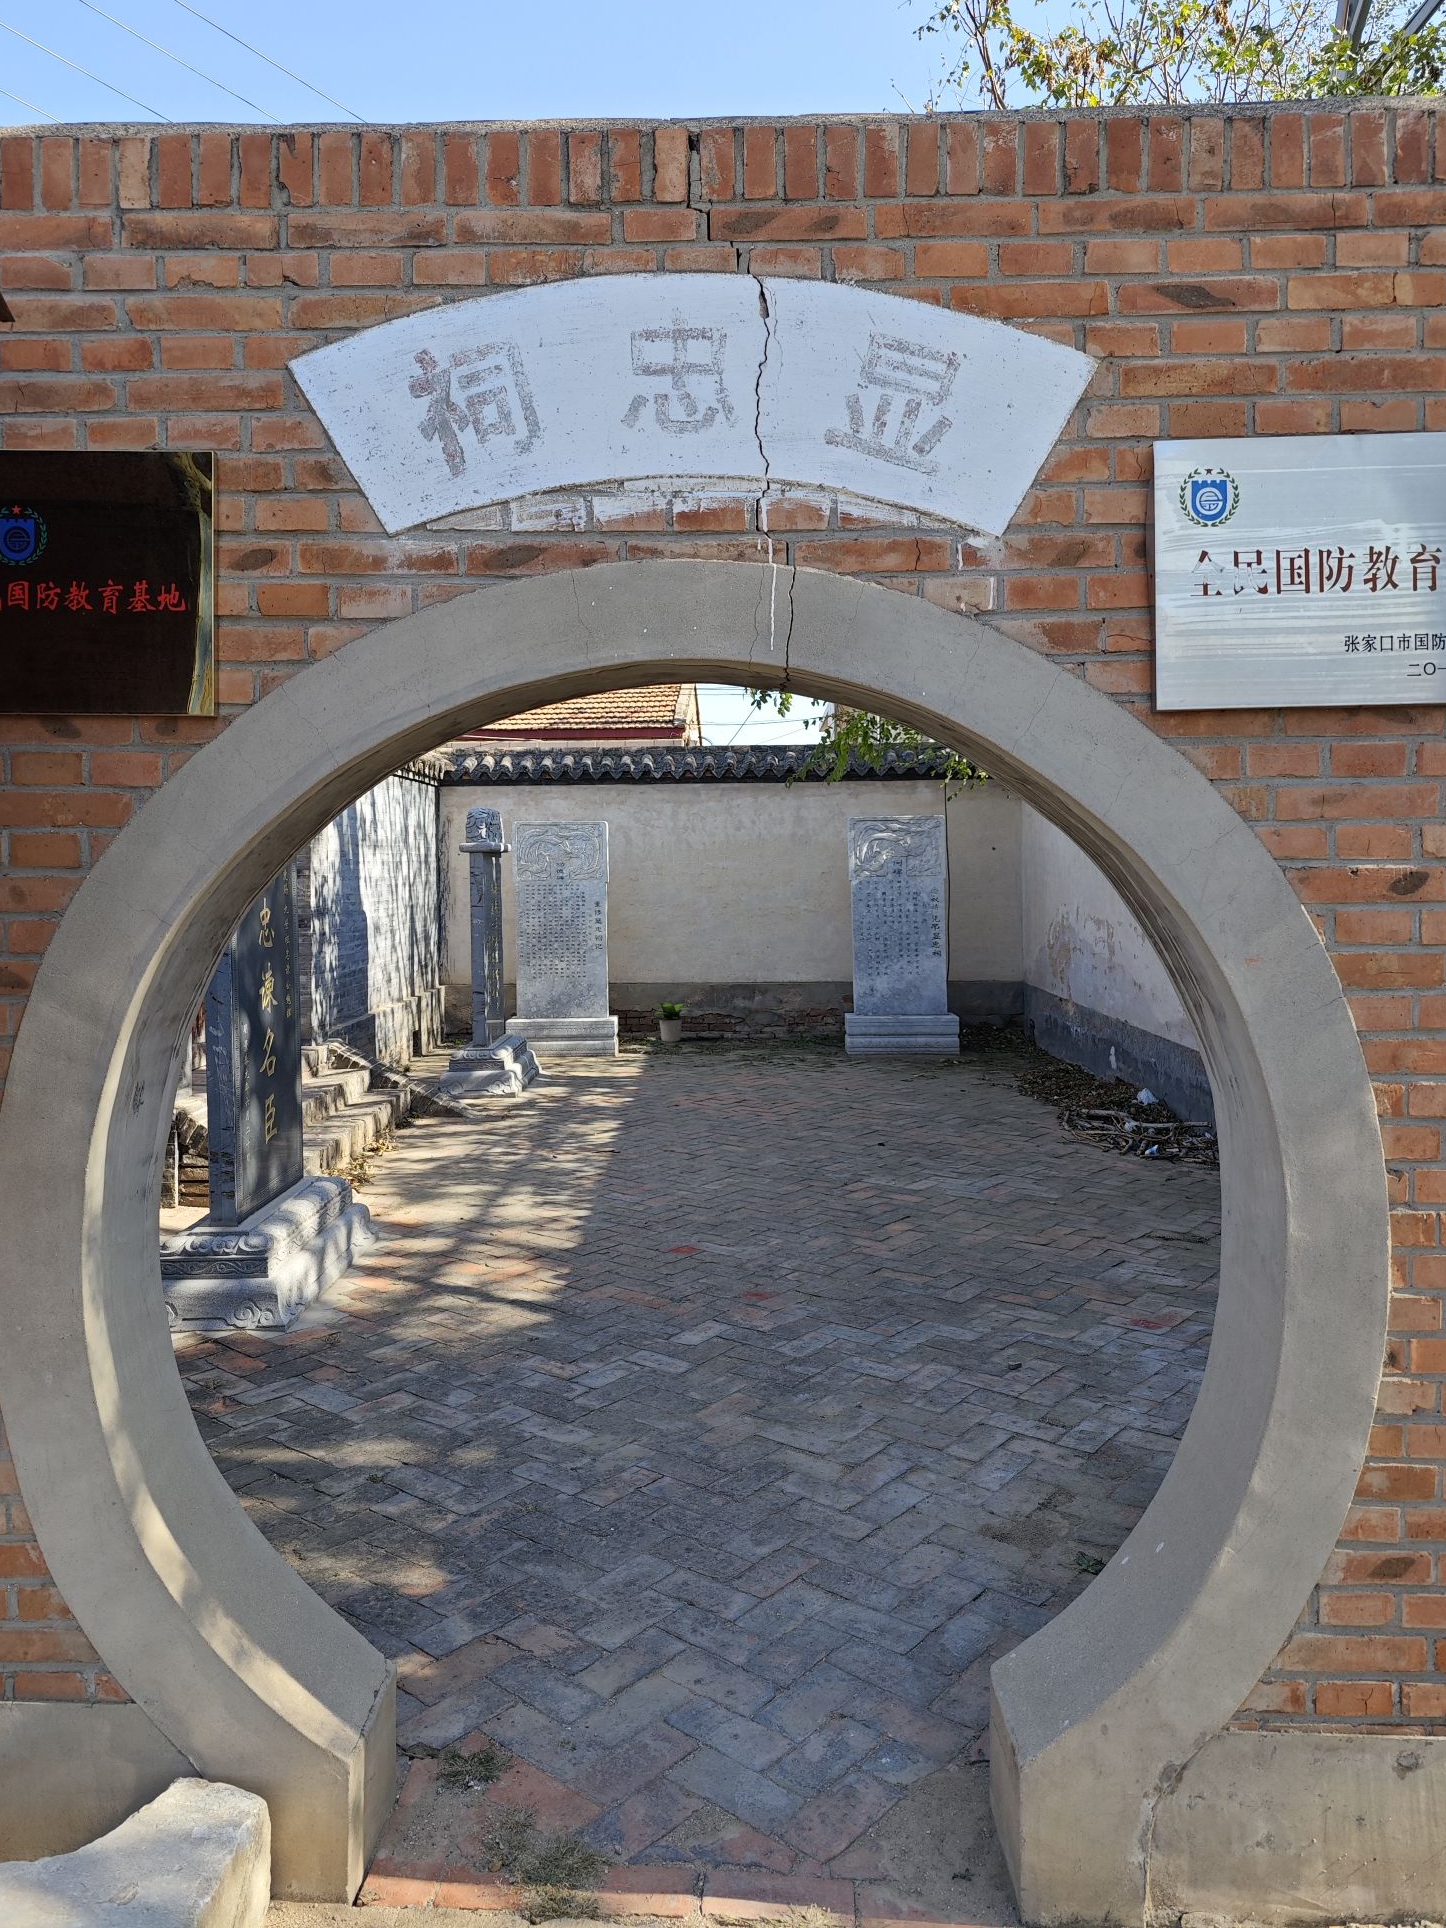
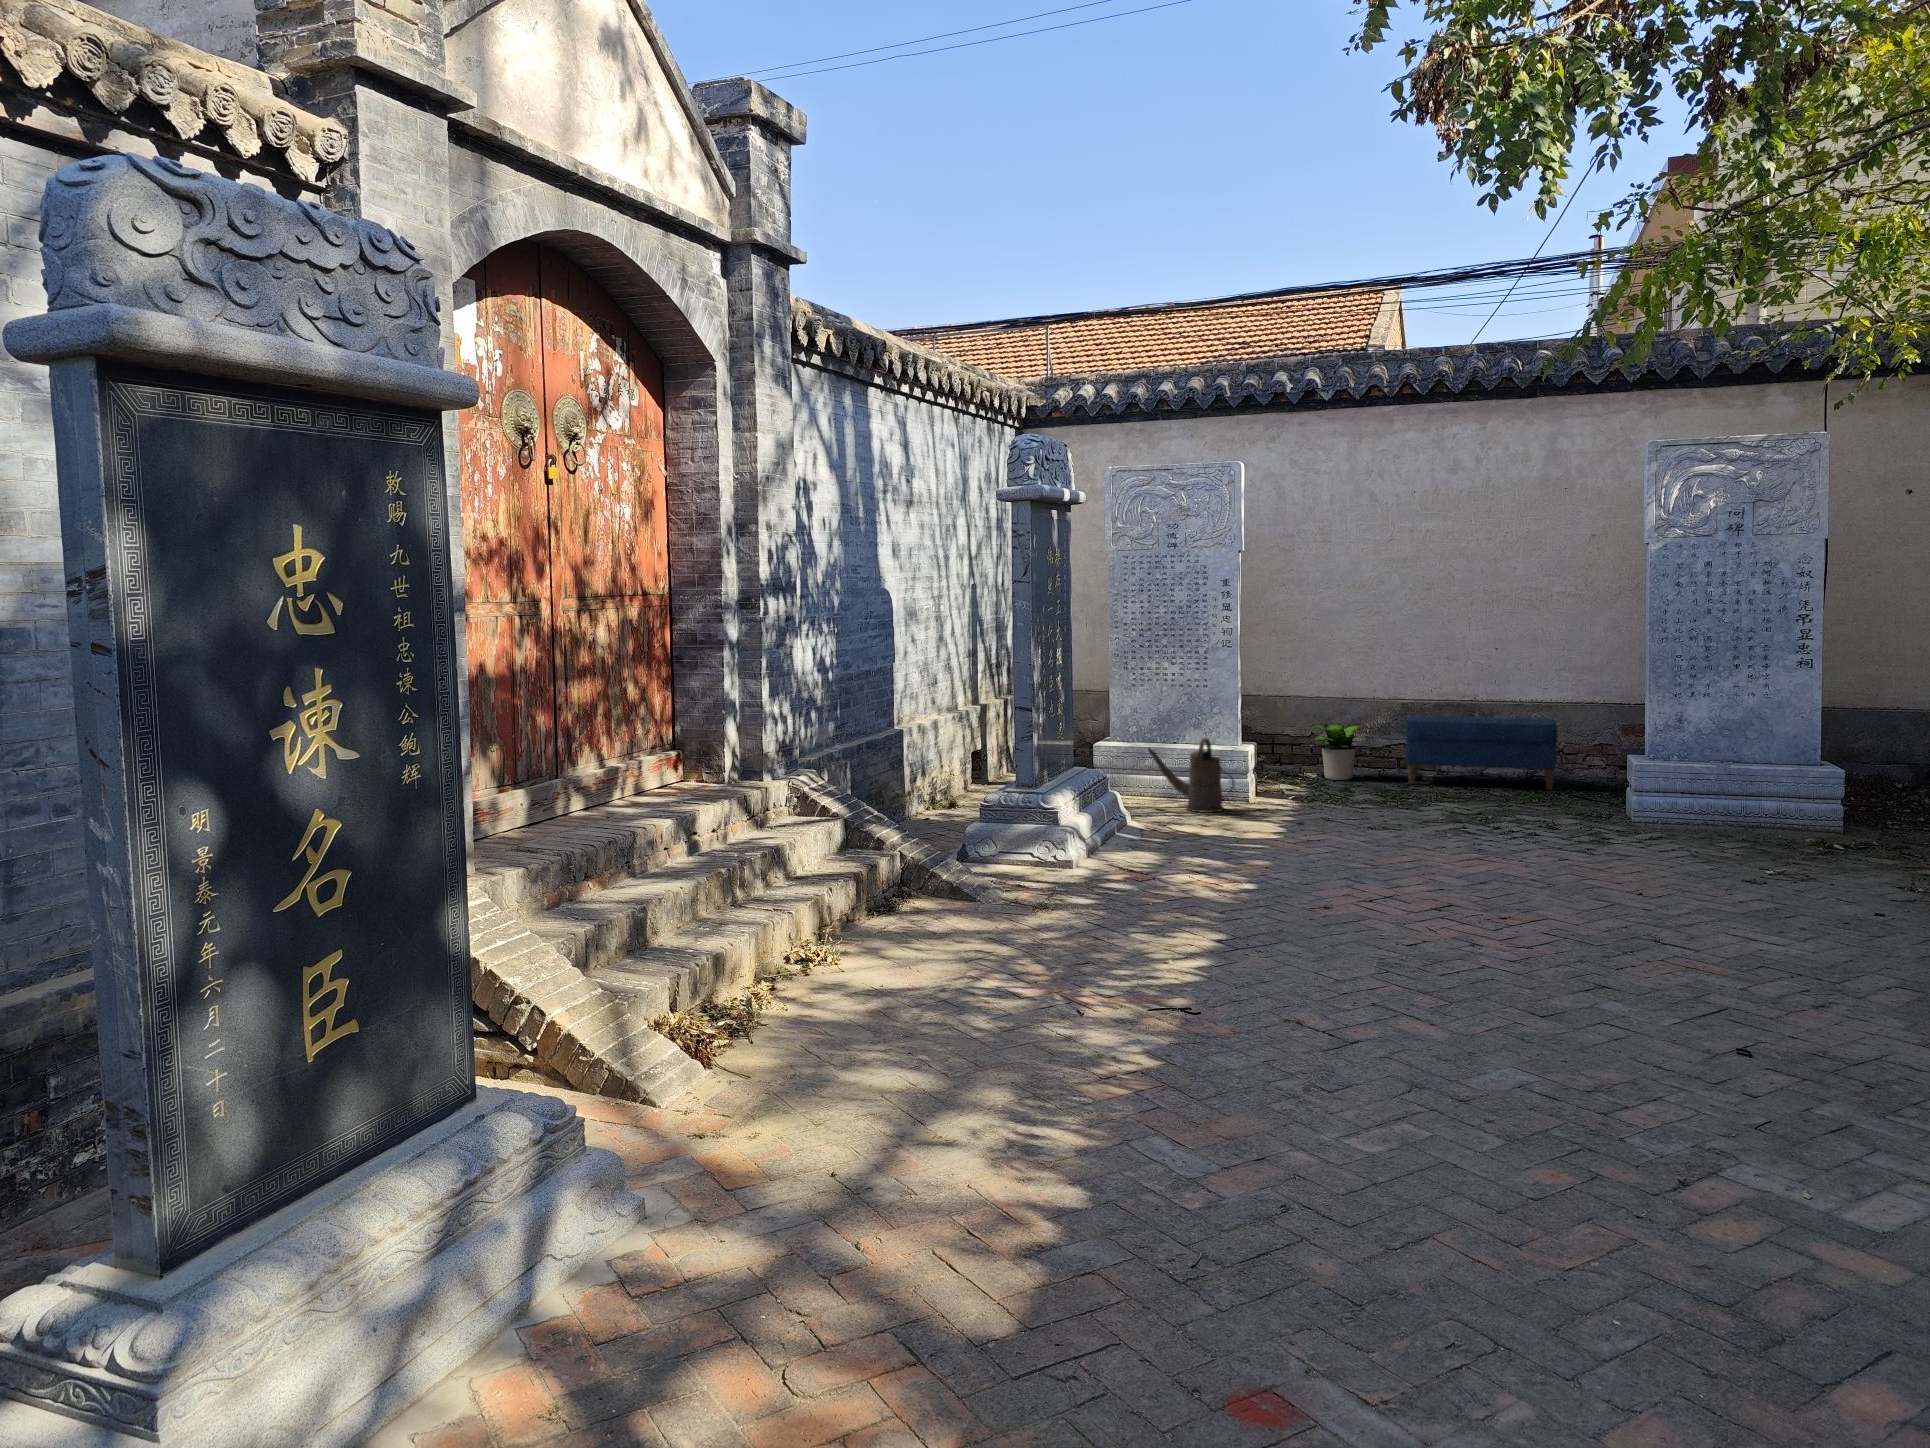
bench: none [714,994,808,1042] -> present [1406,715,1558,790]
watering can: none [546,1013,606,1065] -> present [1148,738,1235,813]

